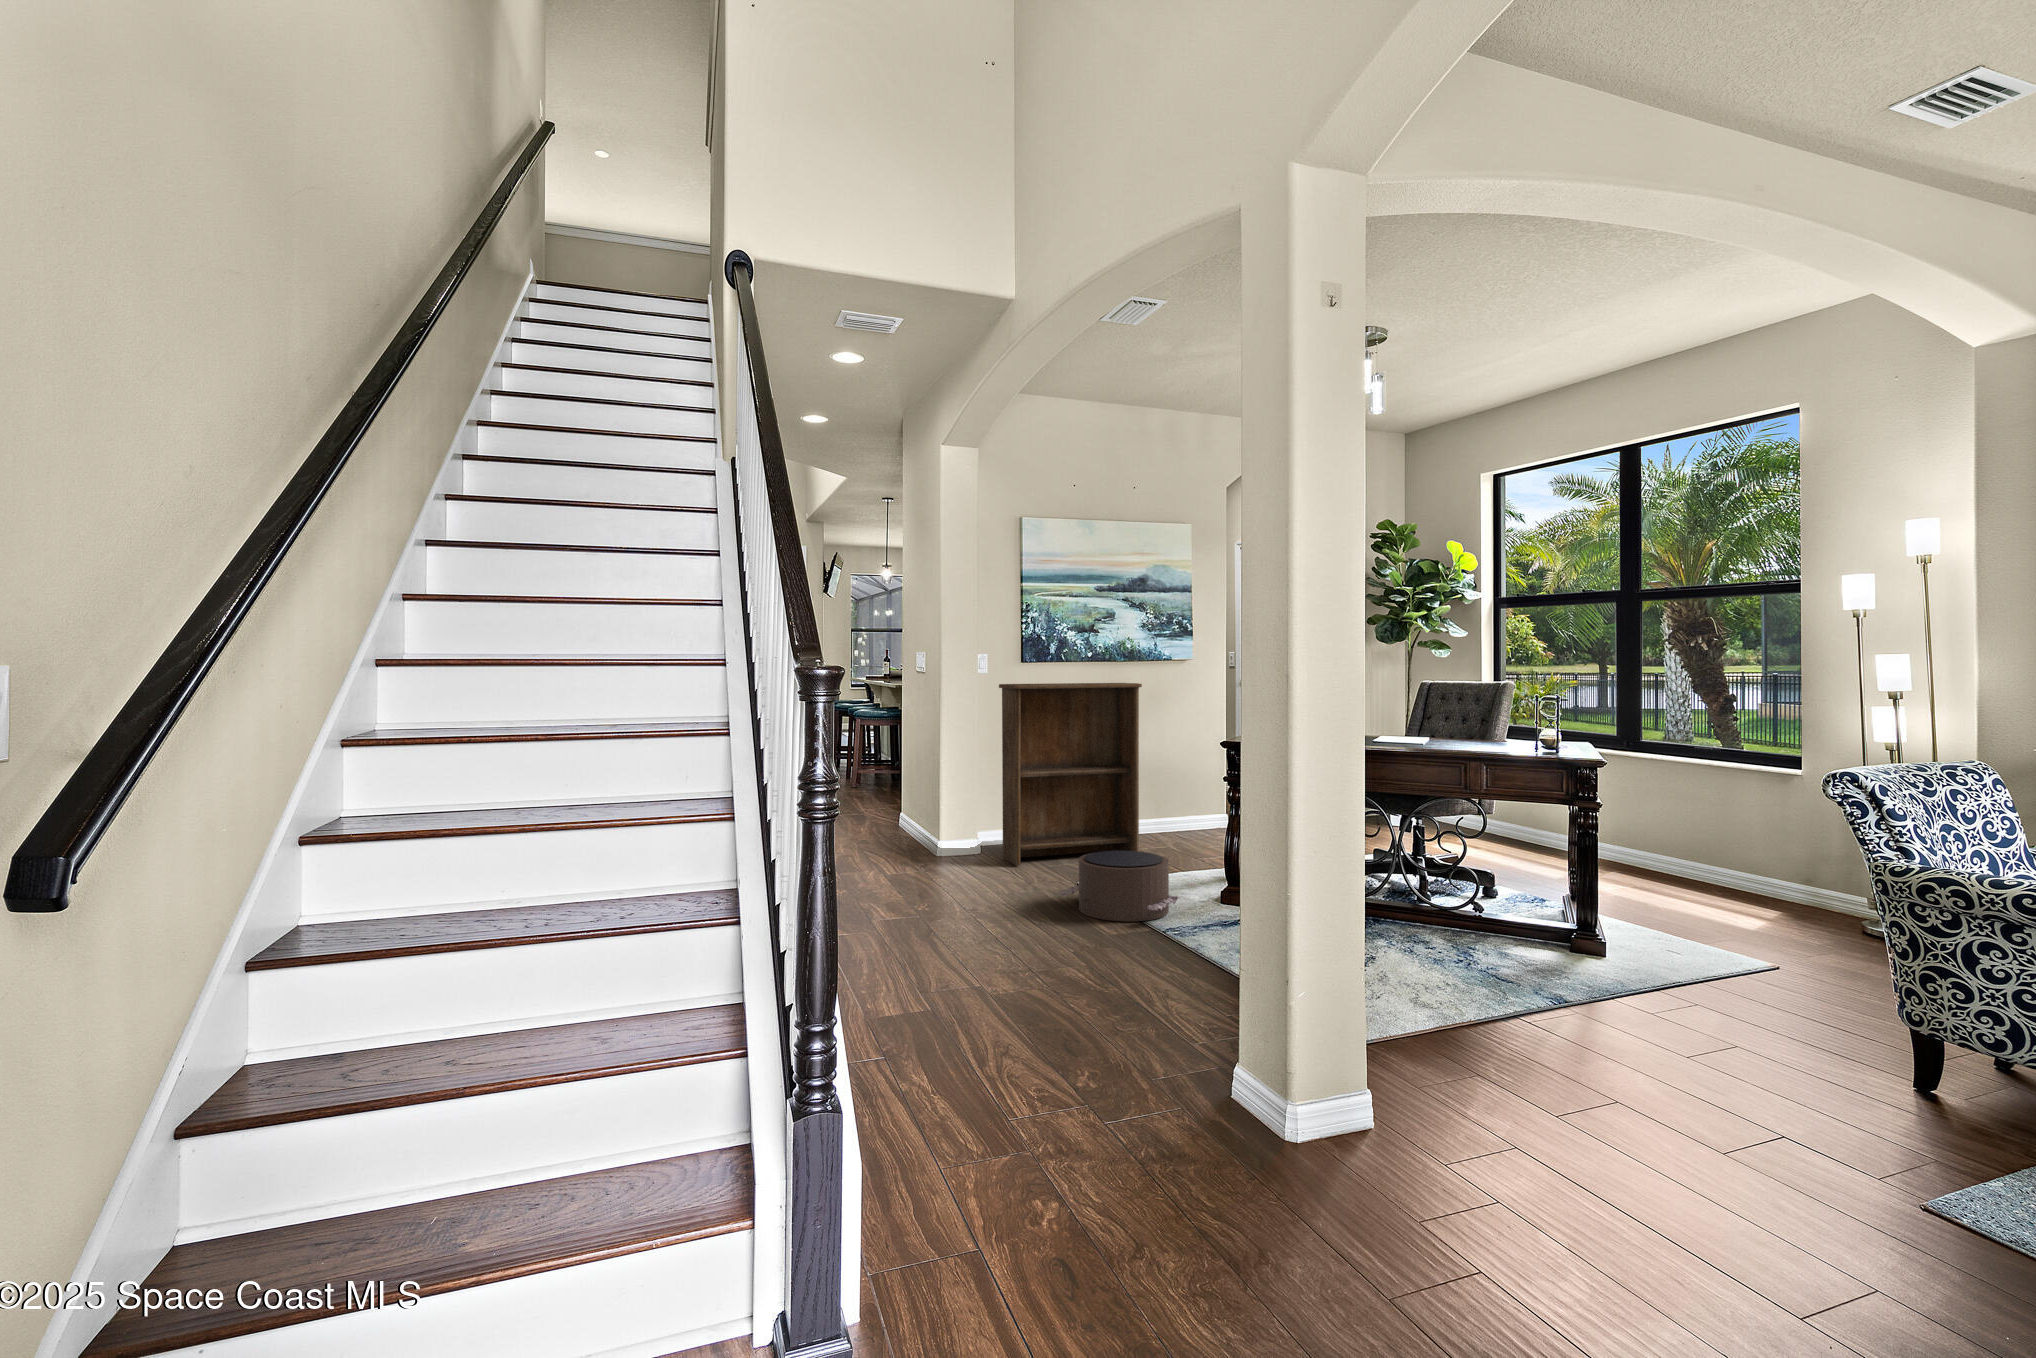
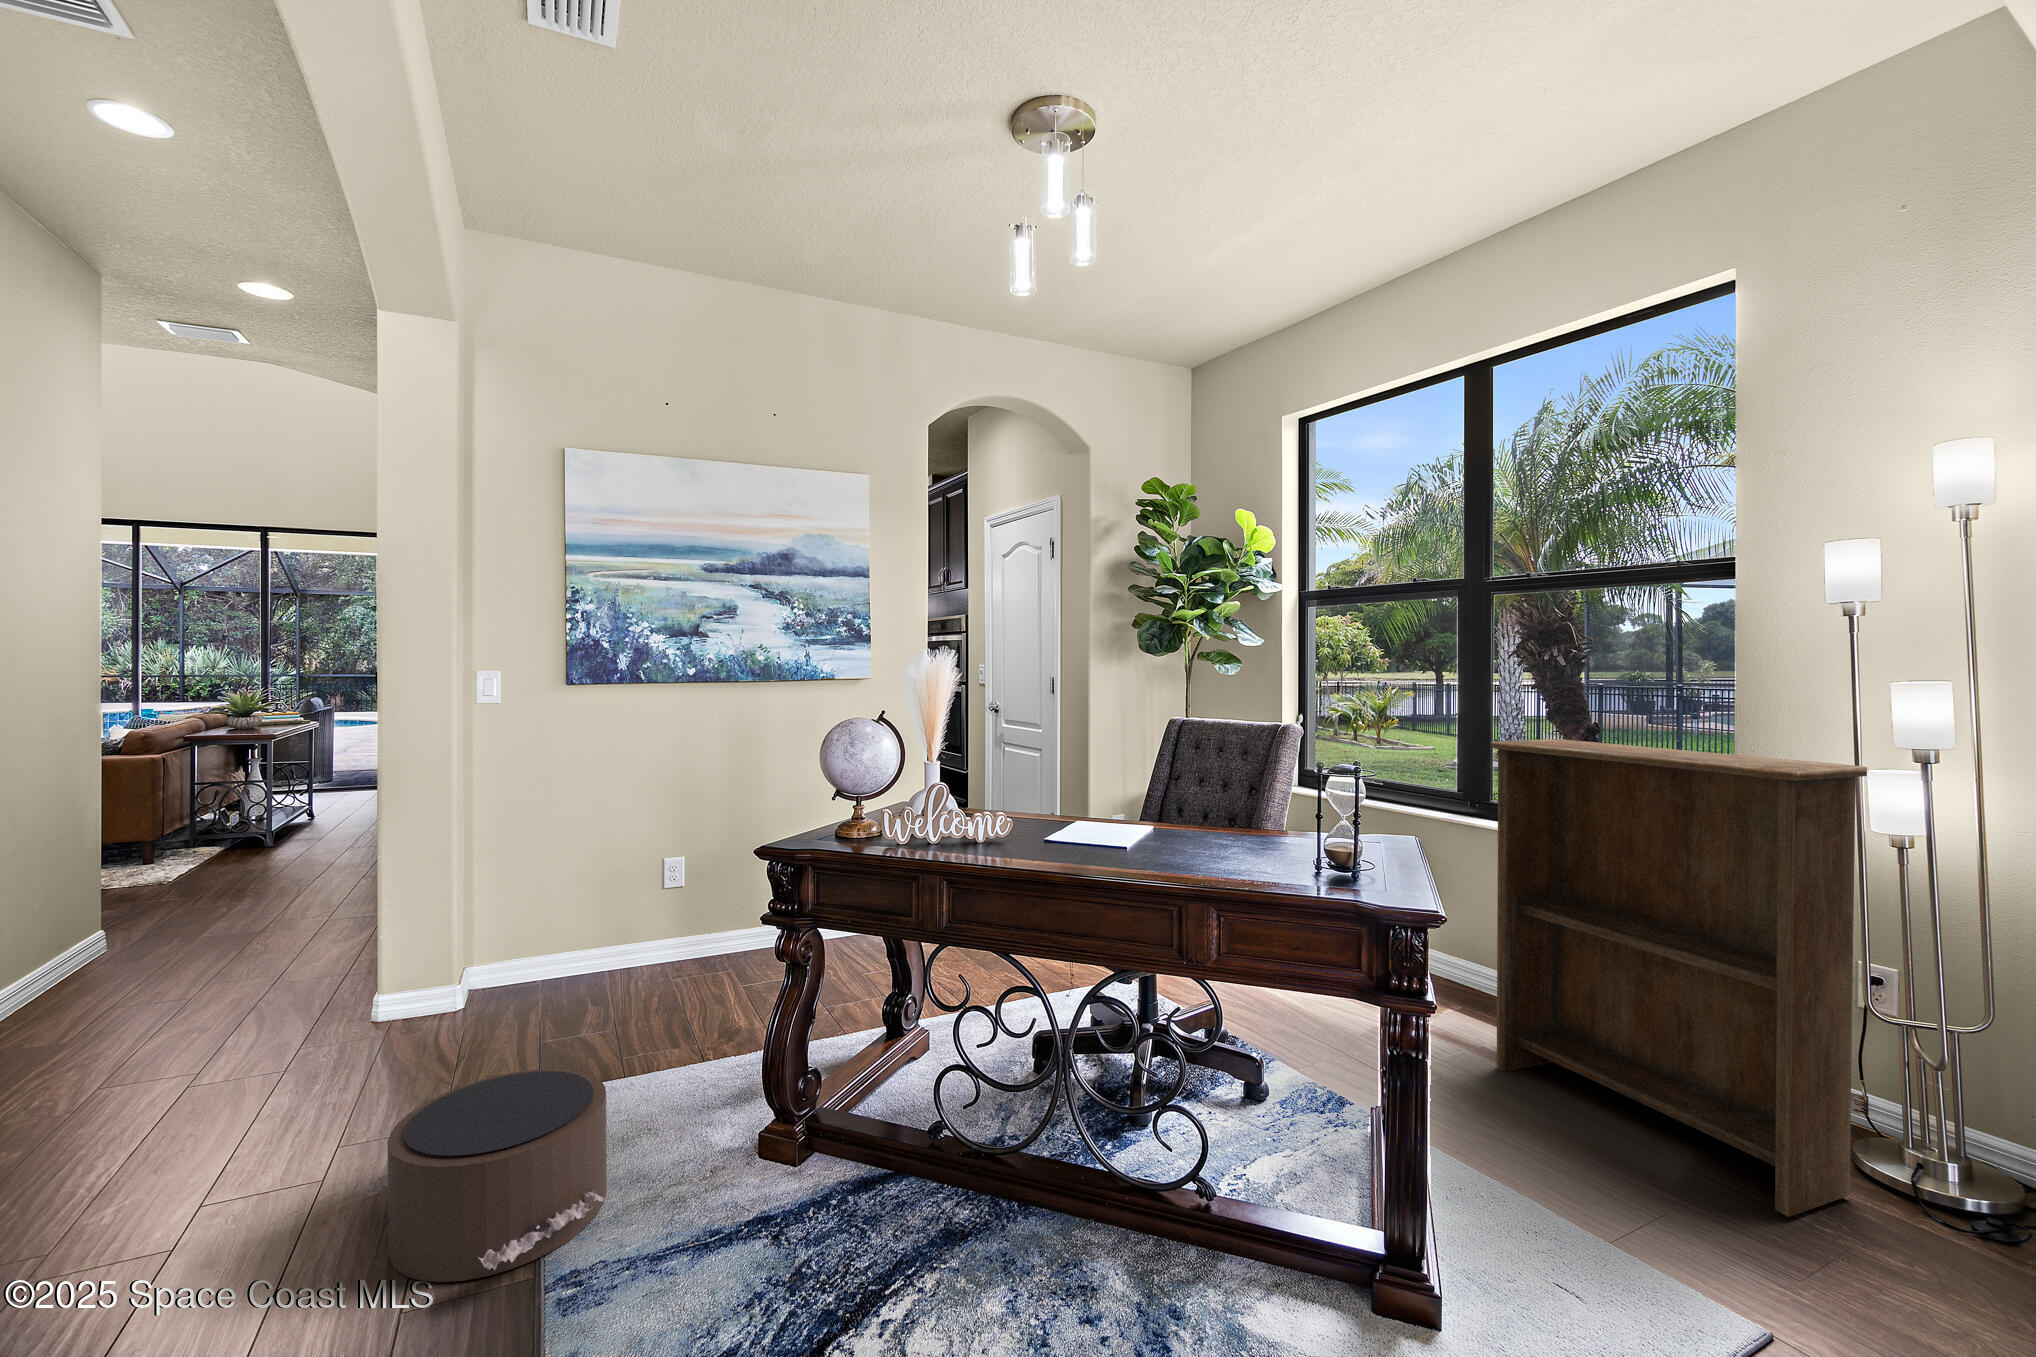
bookshelf: present [999,683,1142,866] -> present [1491,739,1867,1217]

